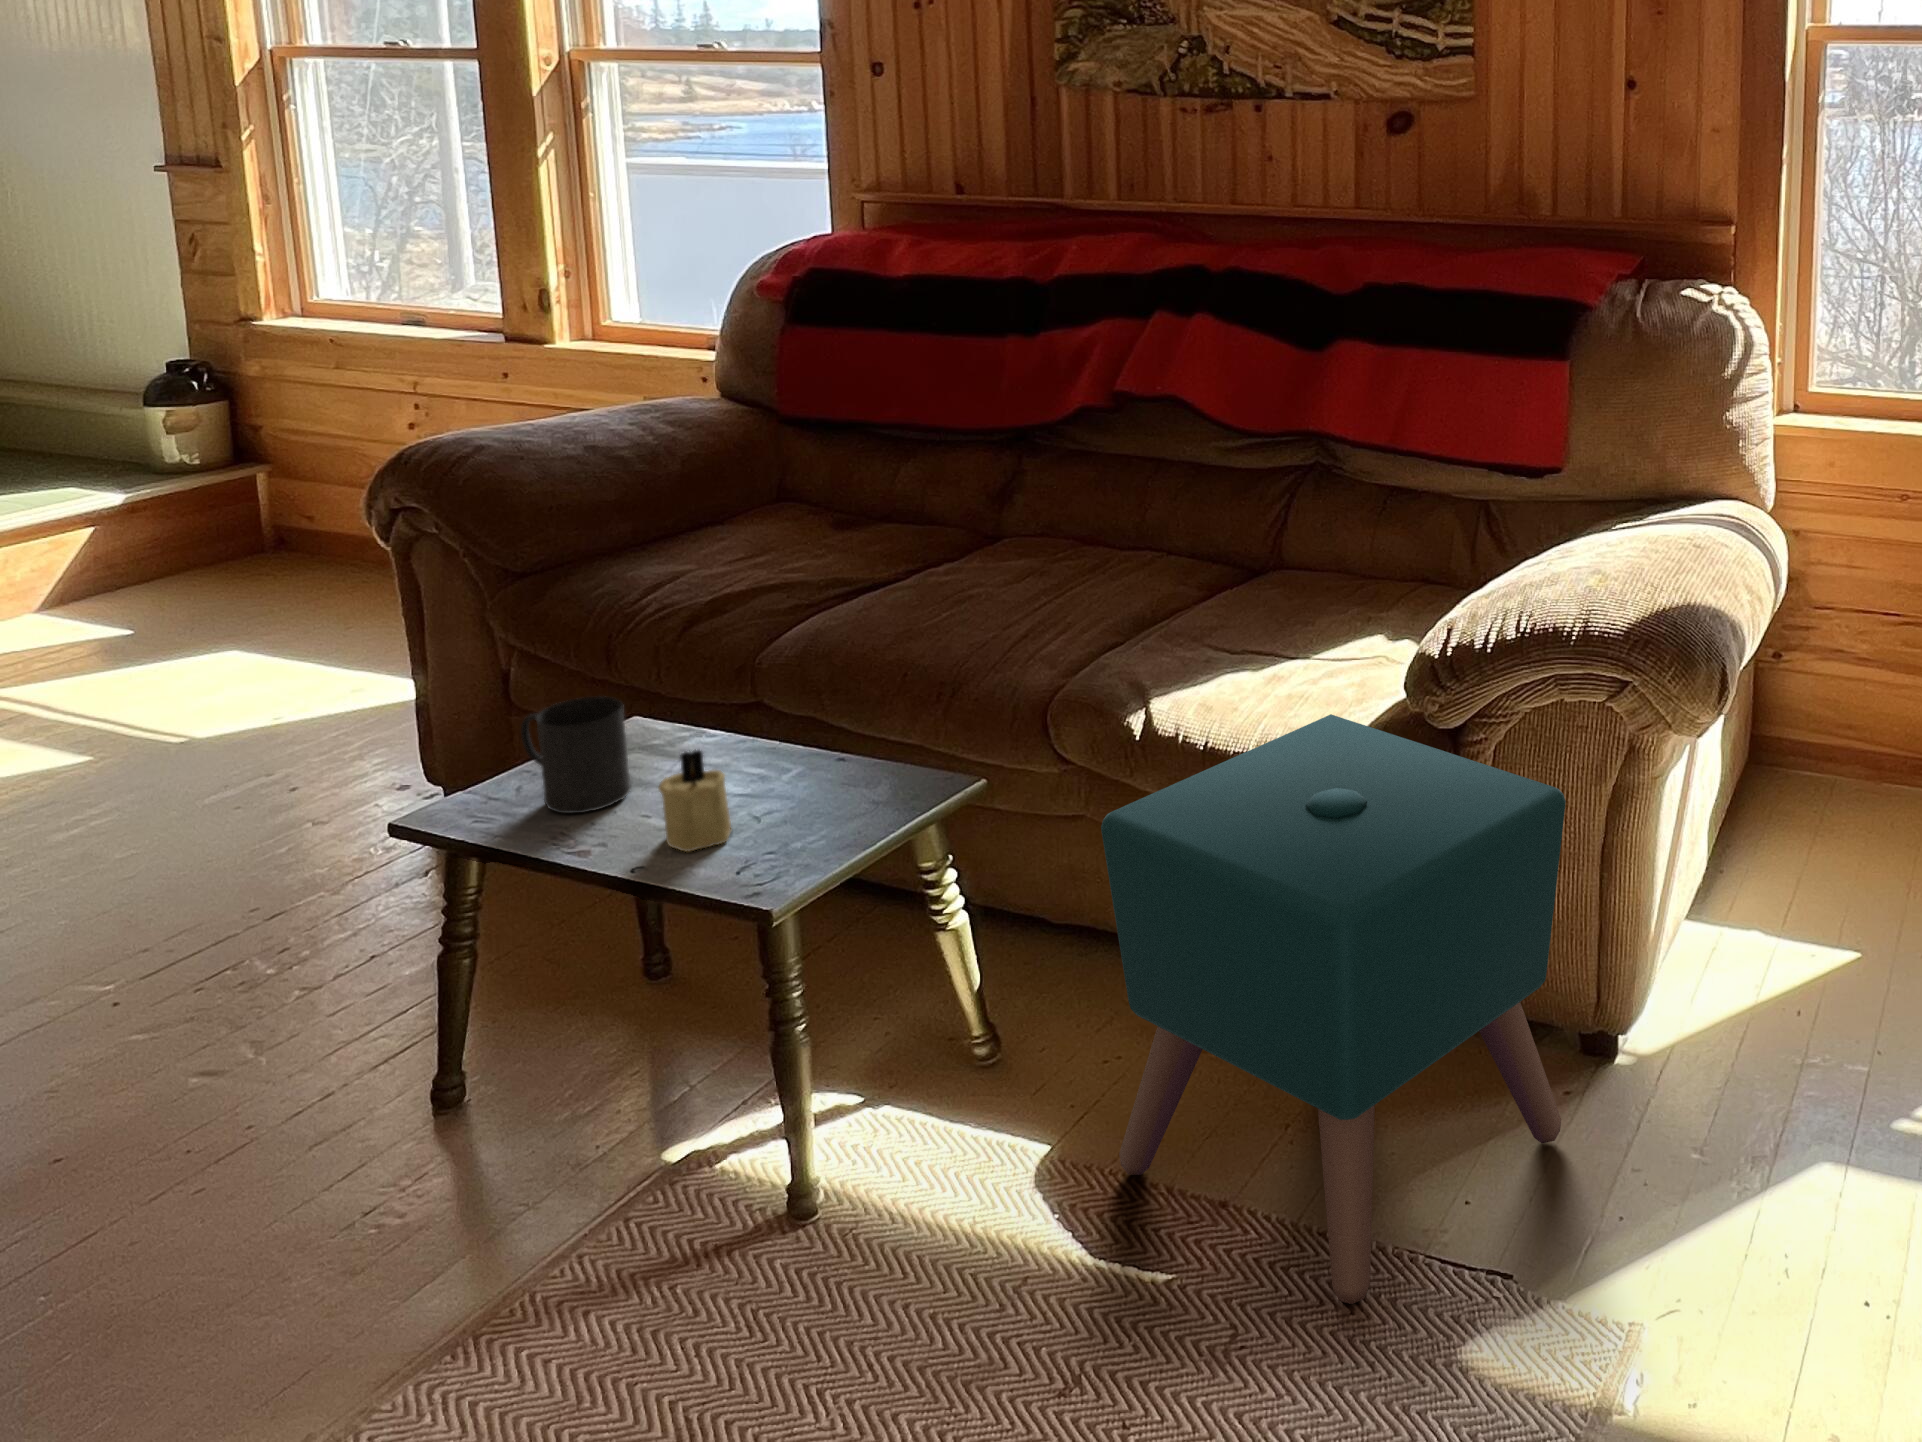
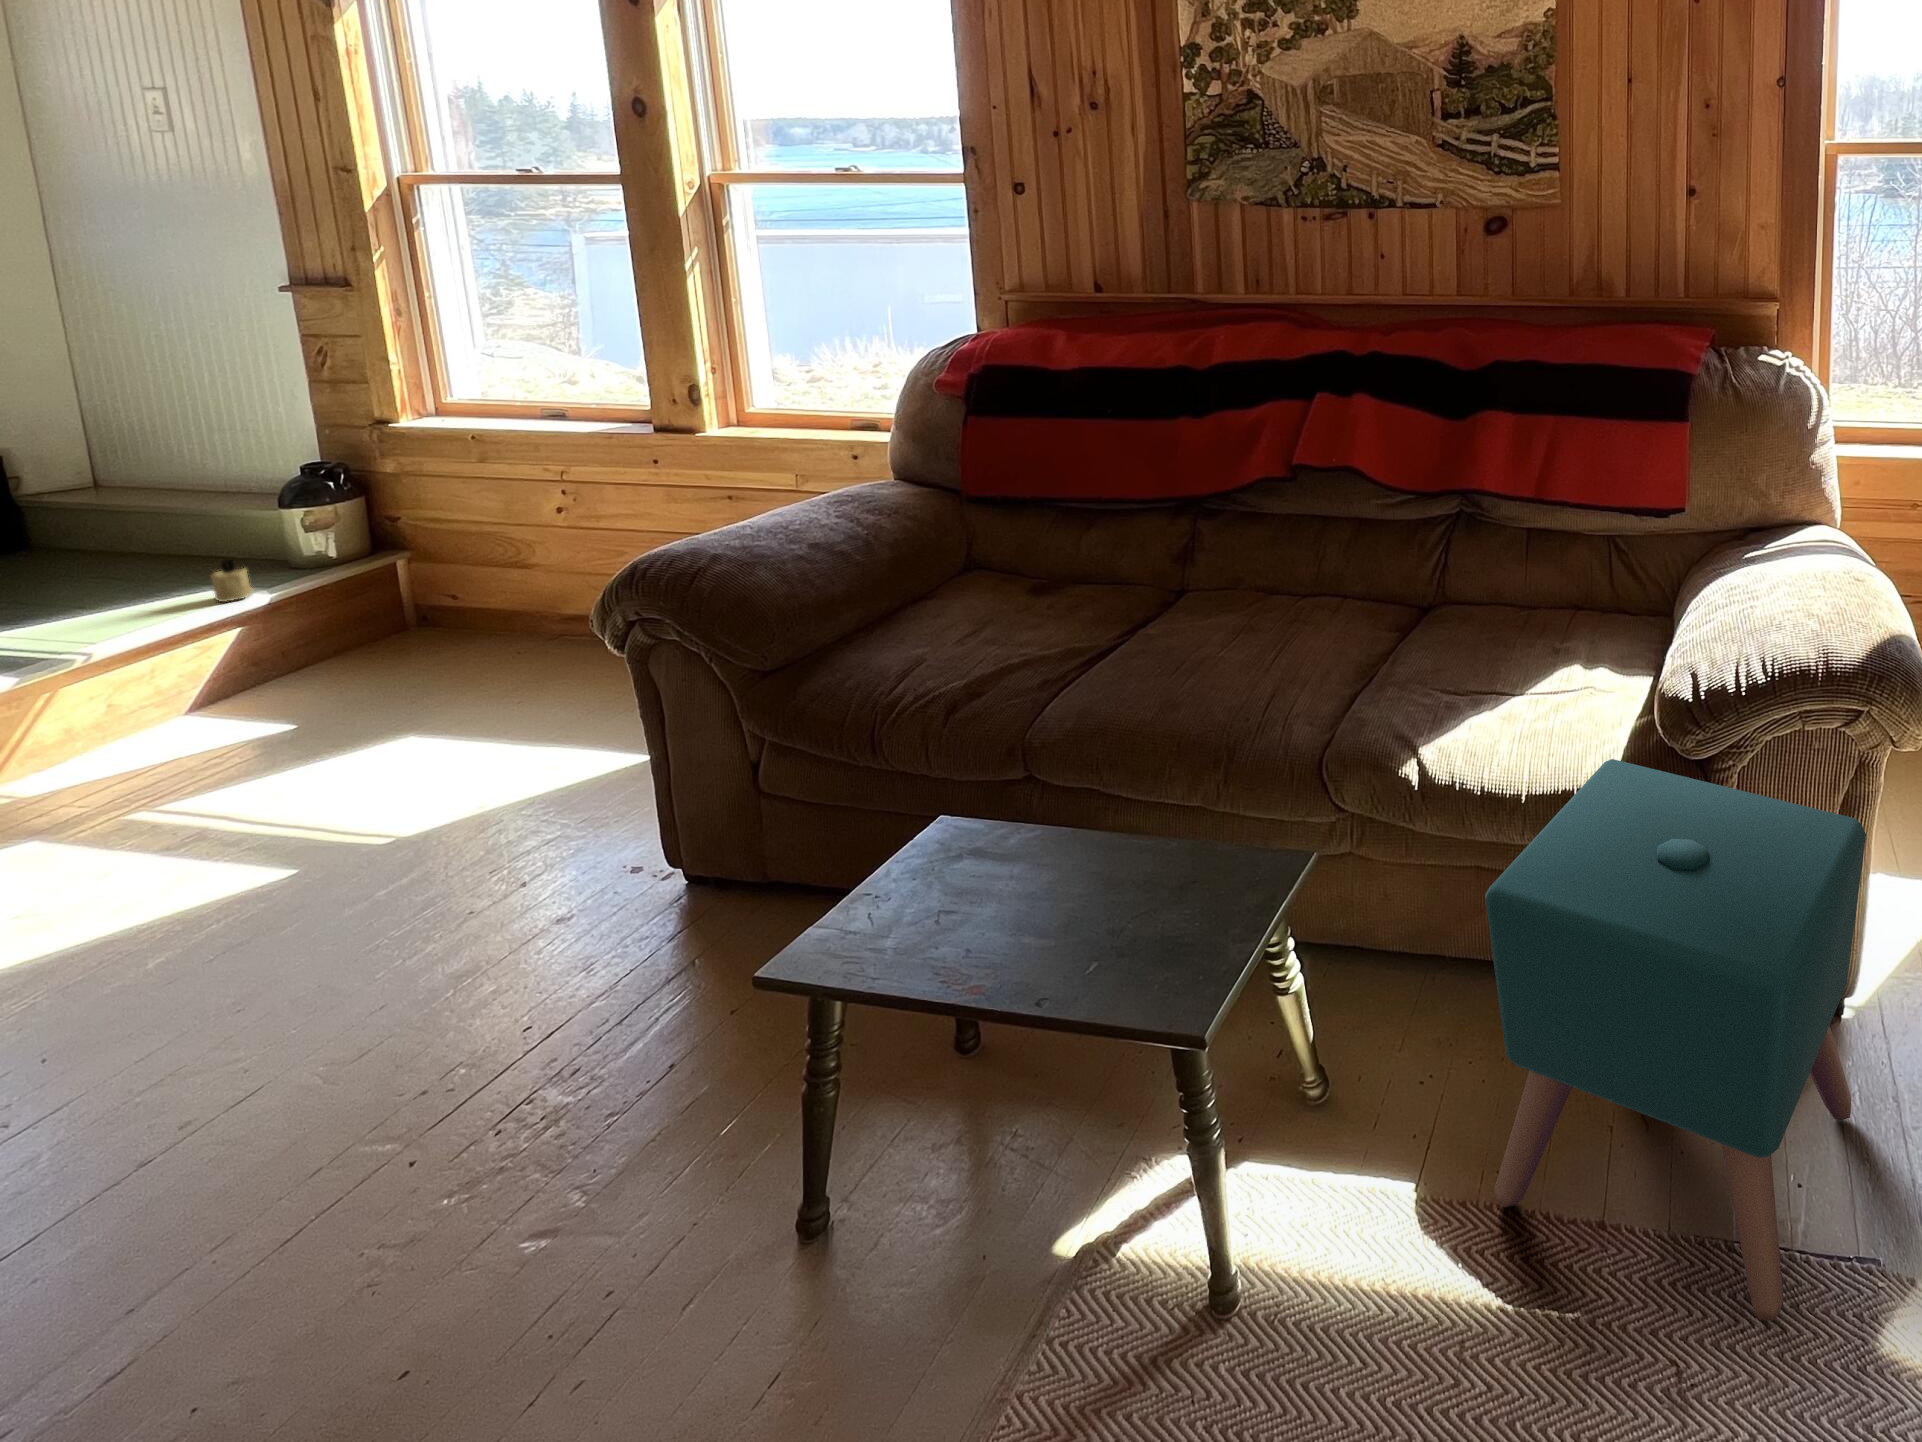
mug: present [521,696,631,813] -> none [900,816,1007,938]
candle: present [659,750,731,851] -> present [211,559,253,602]

